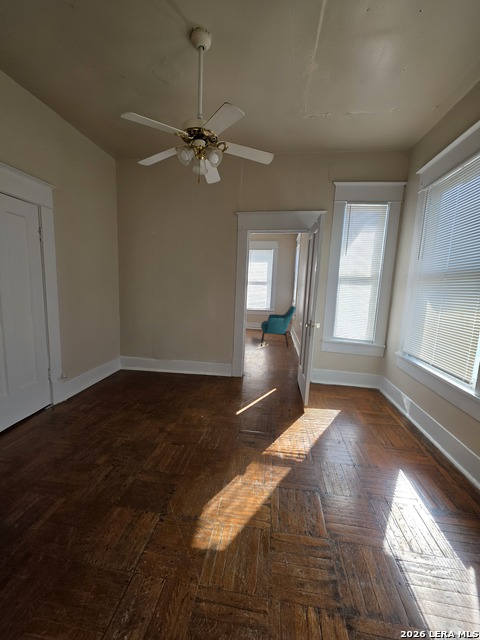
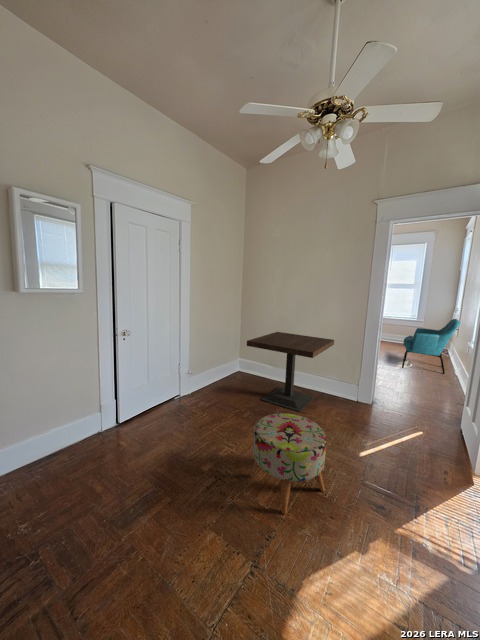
side table: none [129,324,210,392] -> present [247,332,334,412]
ottoman: none [147,390,212,470] -> present [250,413,326,514]

